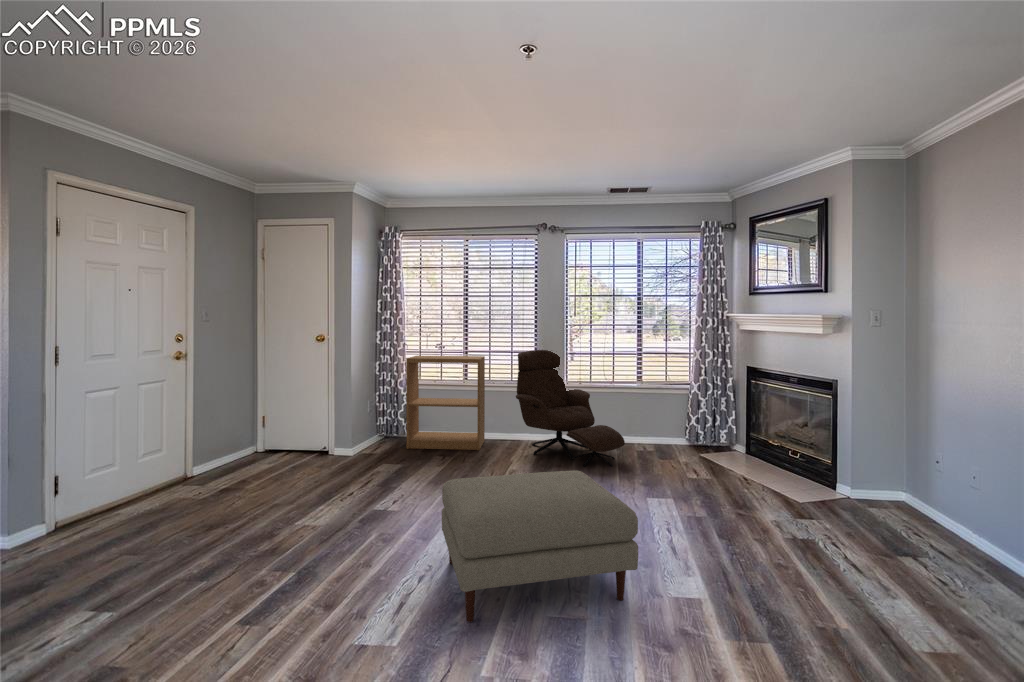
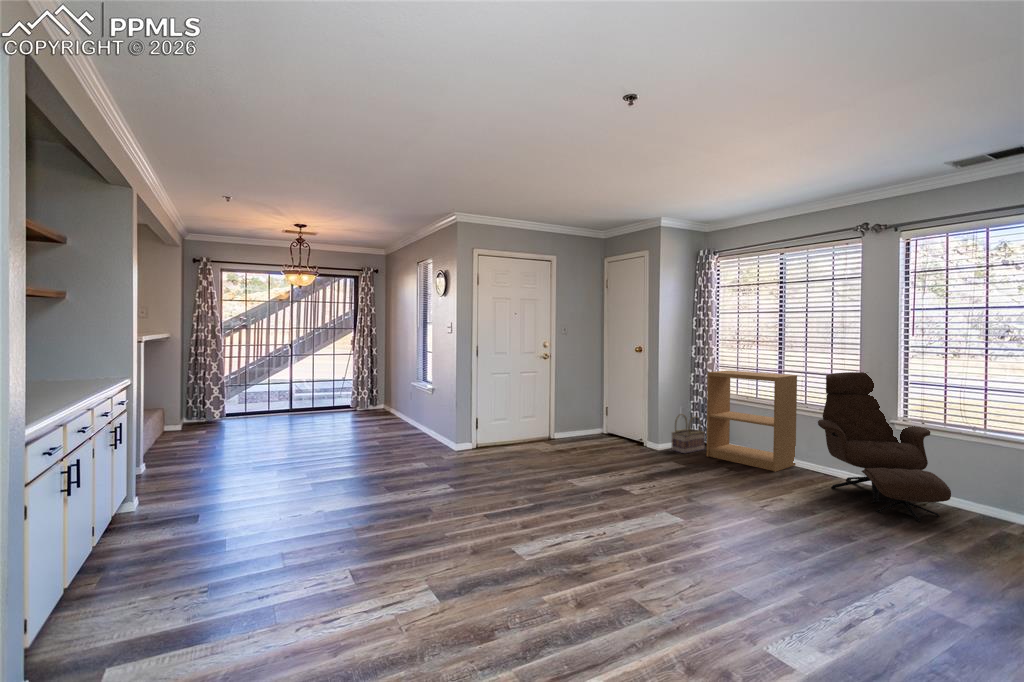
basket: none [365,407,396,451] -> present [672,414,704,454]
ottoman: present [442,470,638,622] -> none [572,469,751,608]

